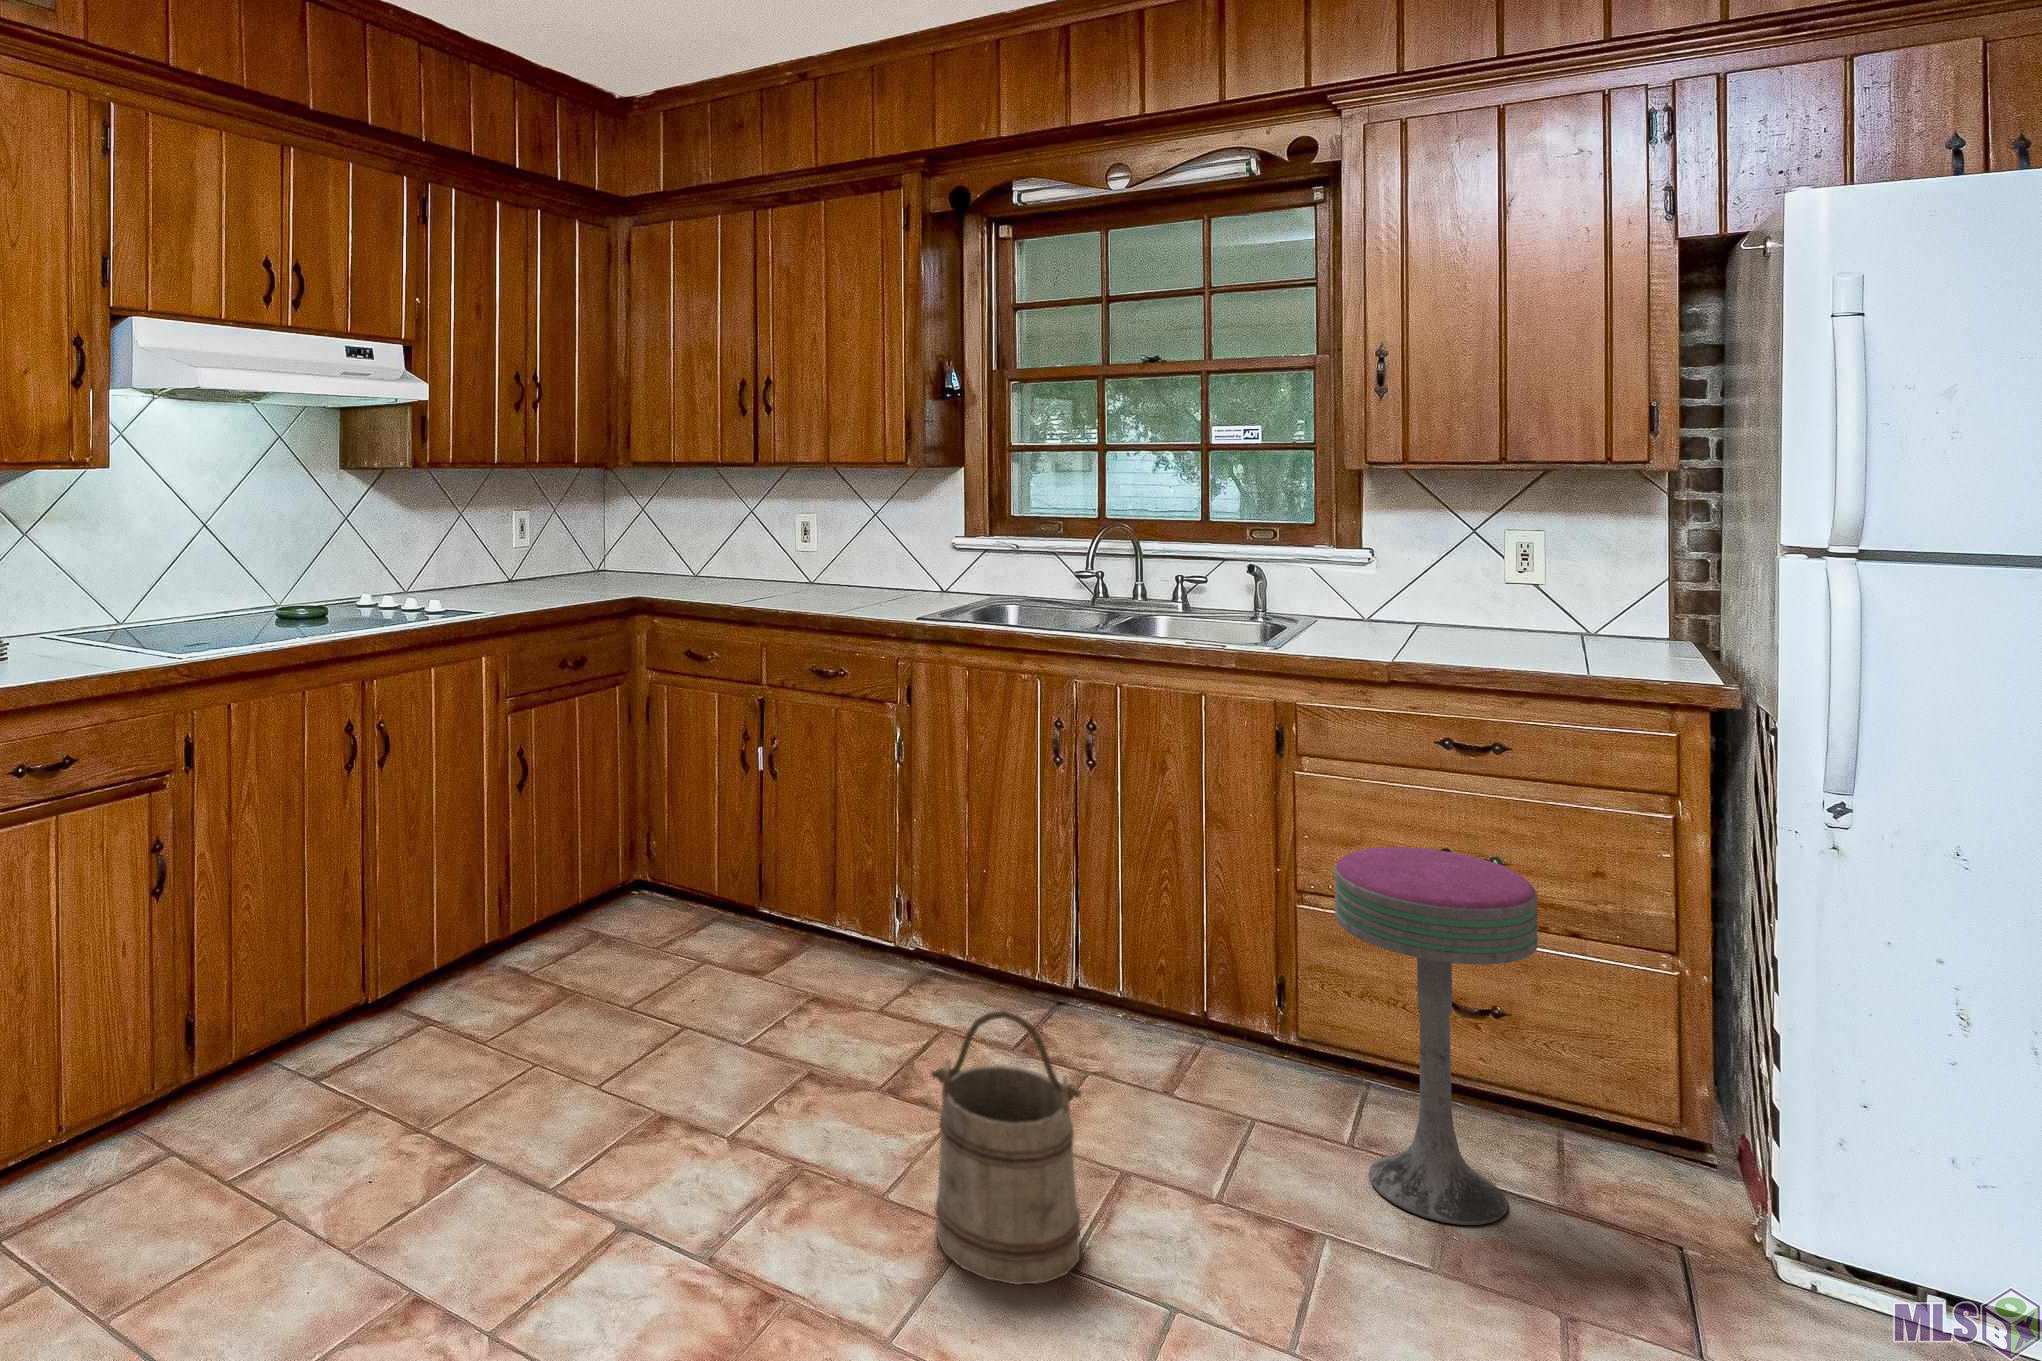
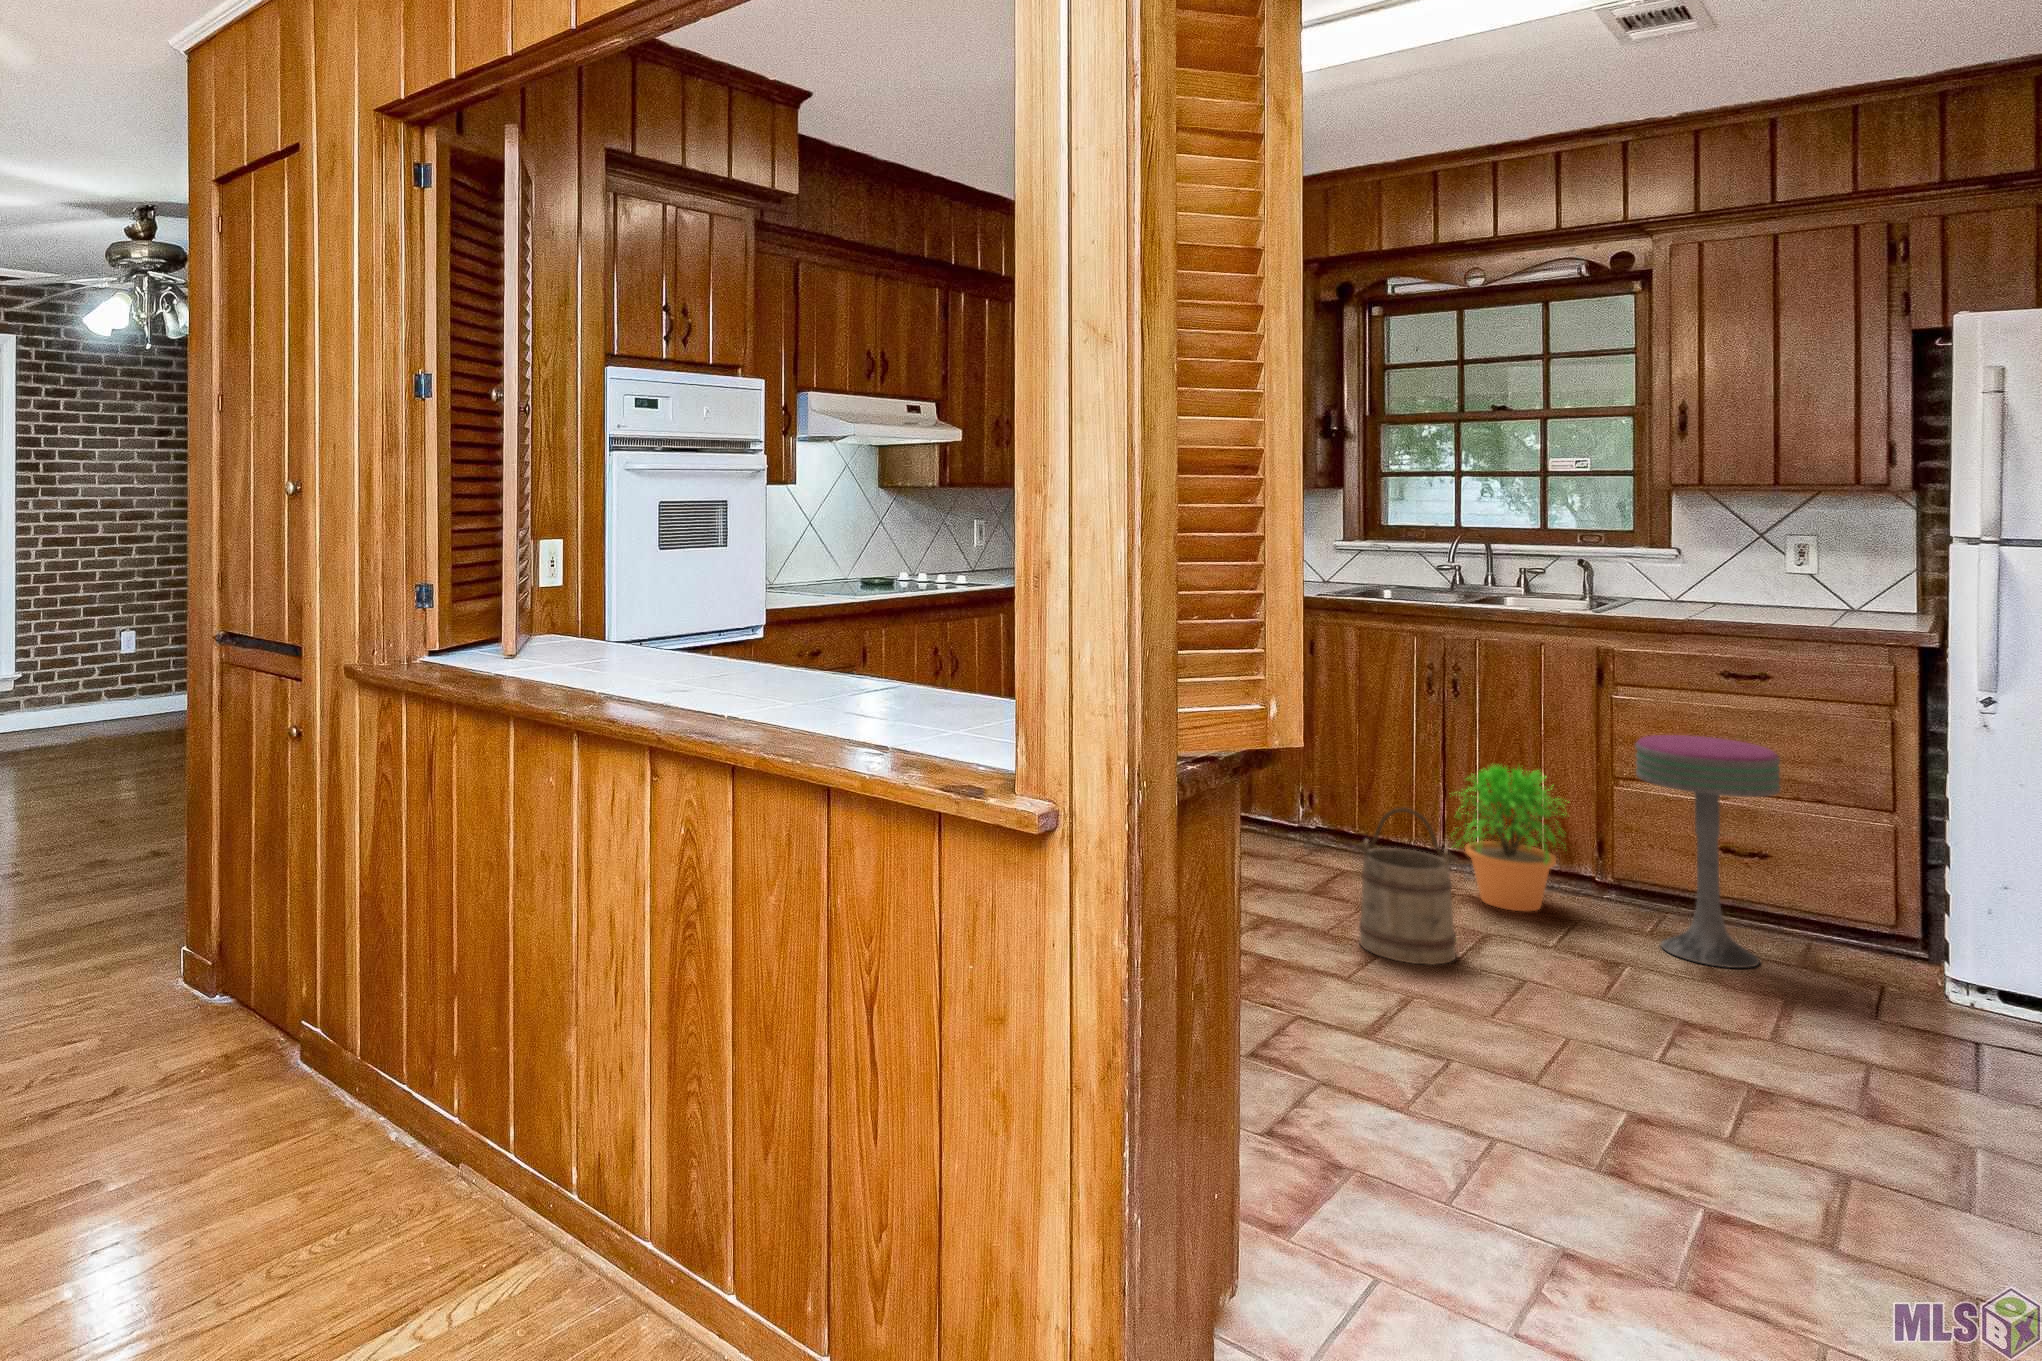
potted plant: none [1076,882,1248,1111] -> present [1456,765,1565,911]

